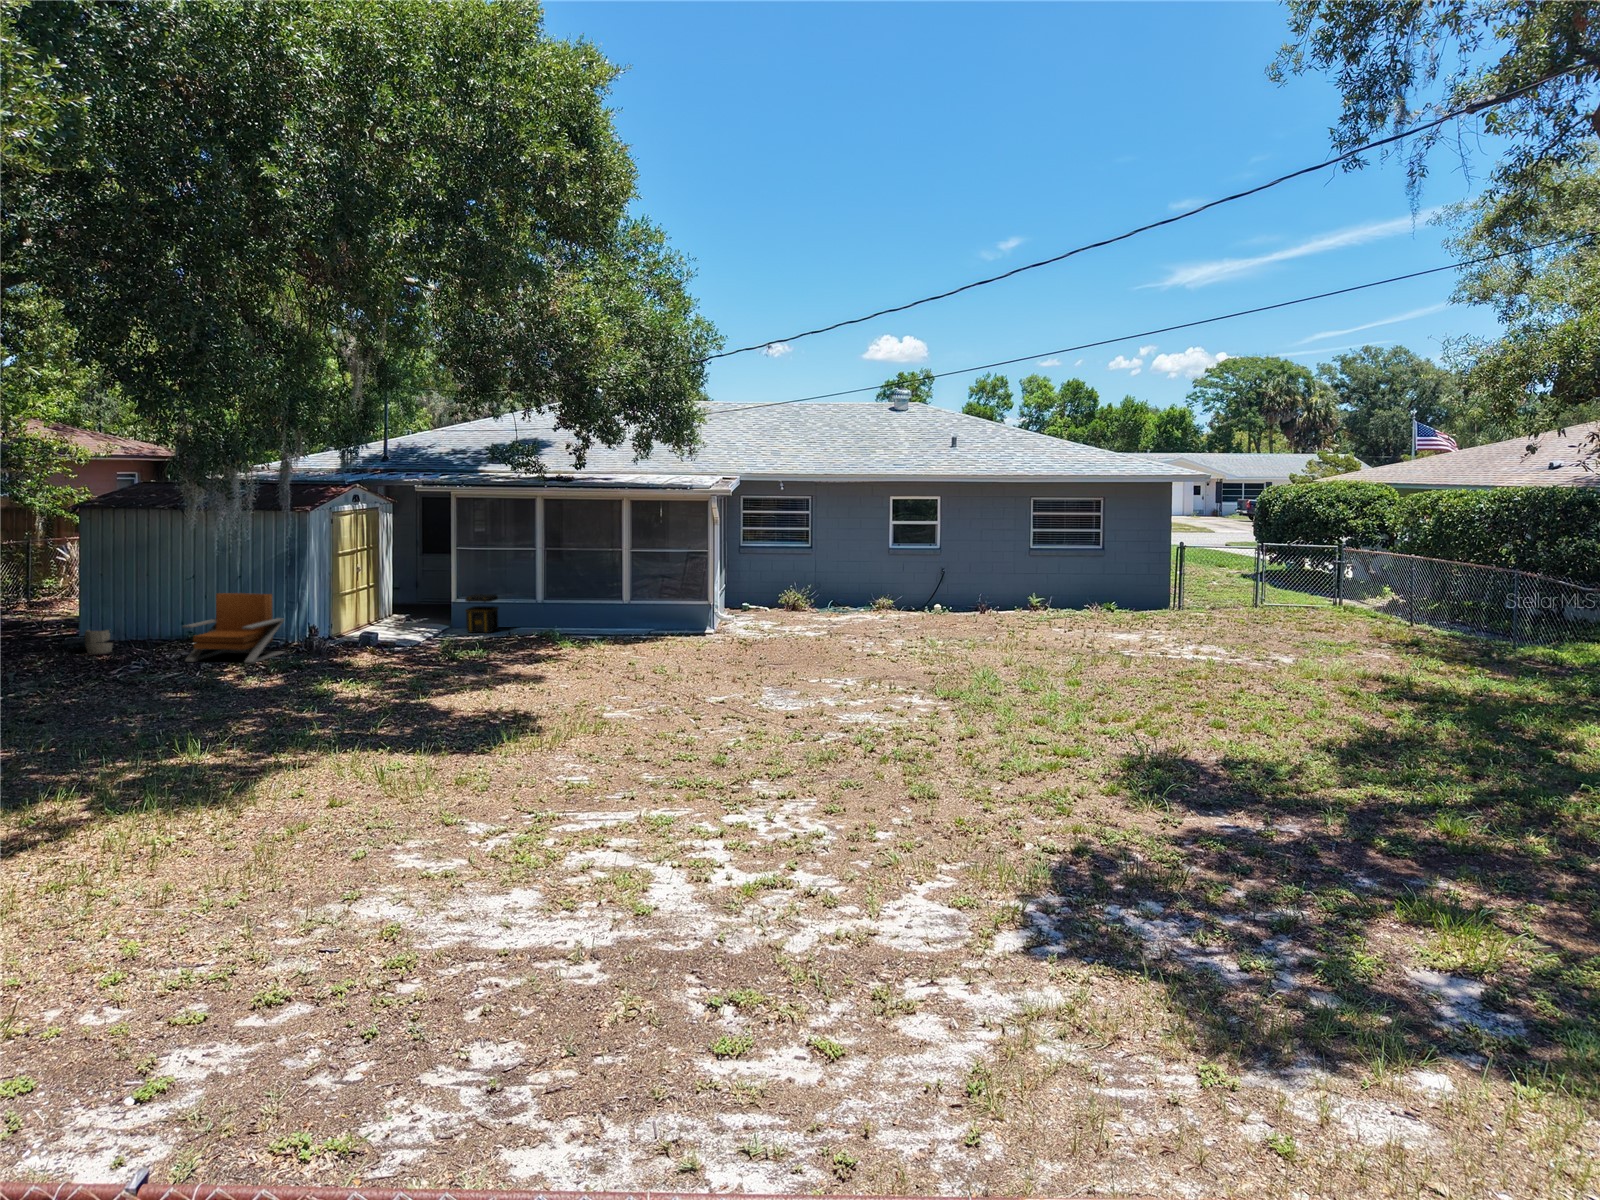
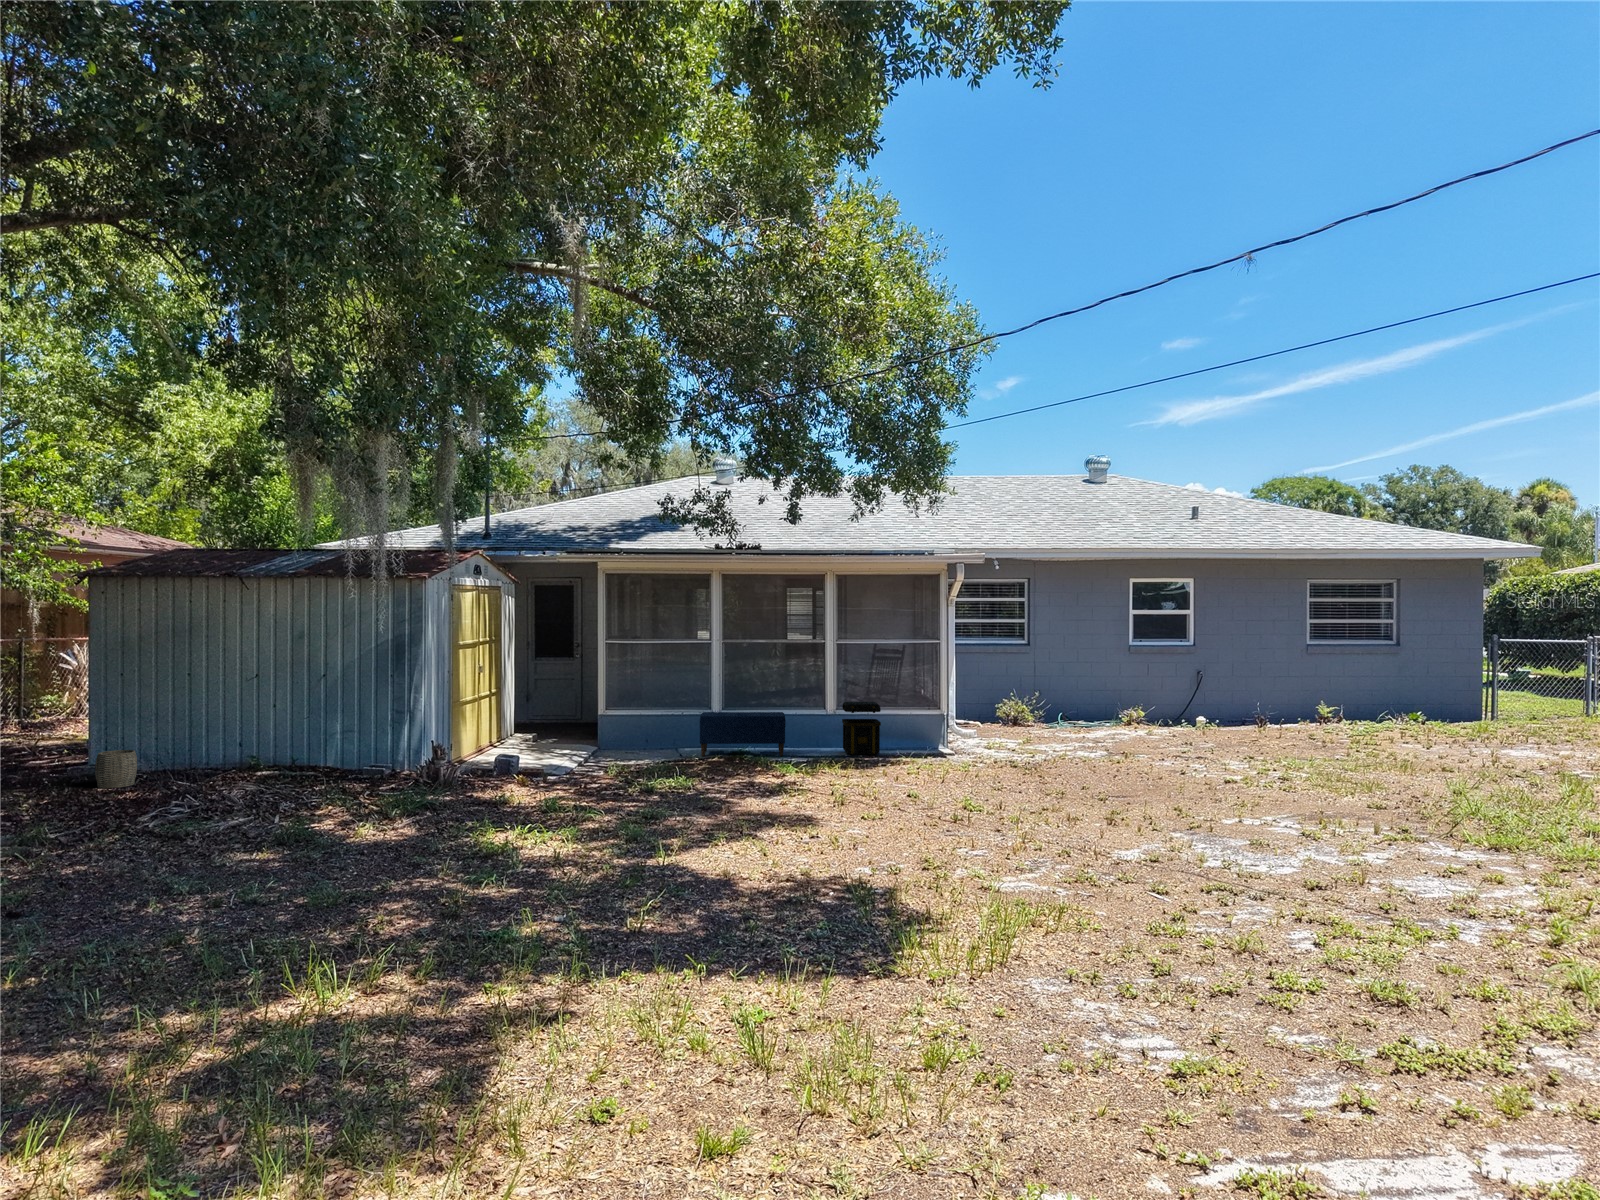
lounge chair: present [183,593,285,663] -> none [247,696,395,800]
toolbox: present [465,594,498,633] -> present [842,702,881,755]
bench: none [516,602,584,635] -> present [700,712,786,756]

